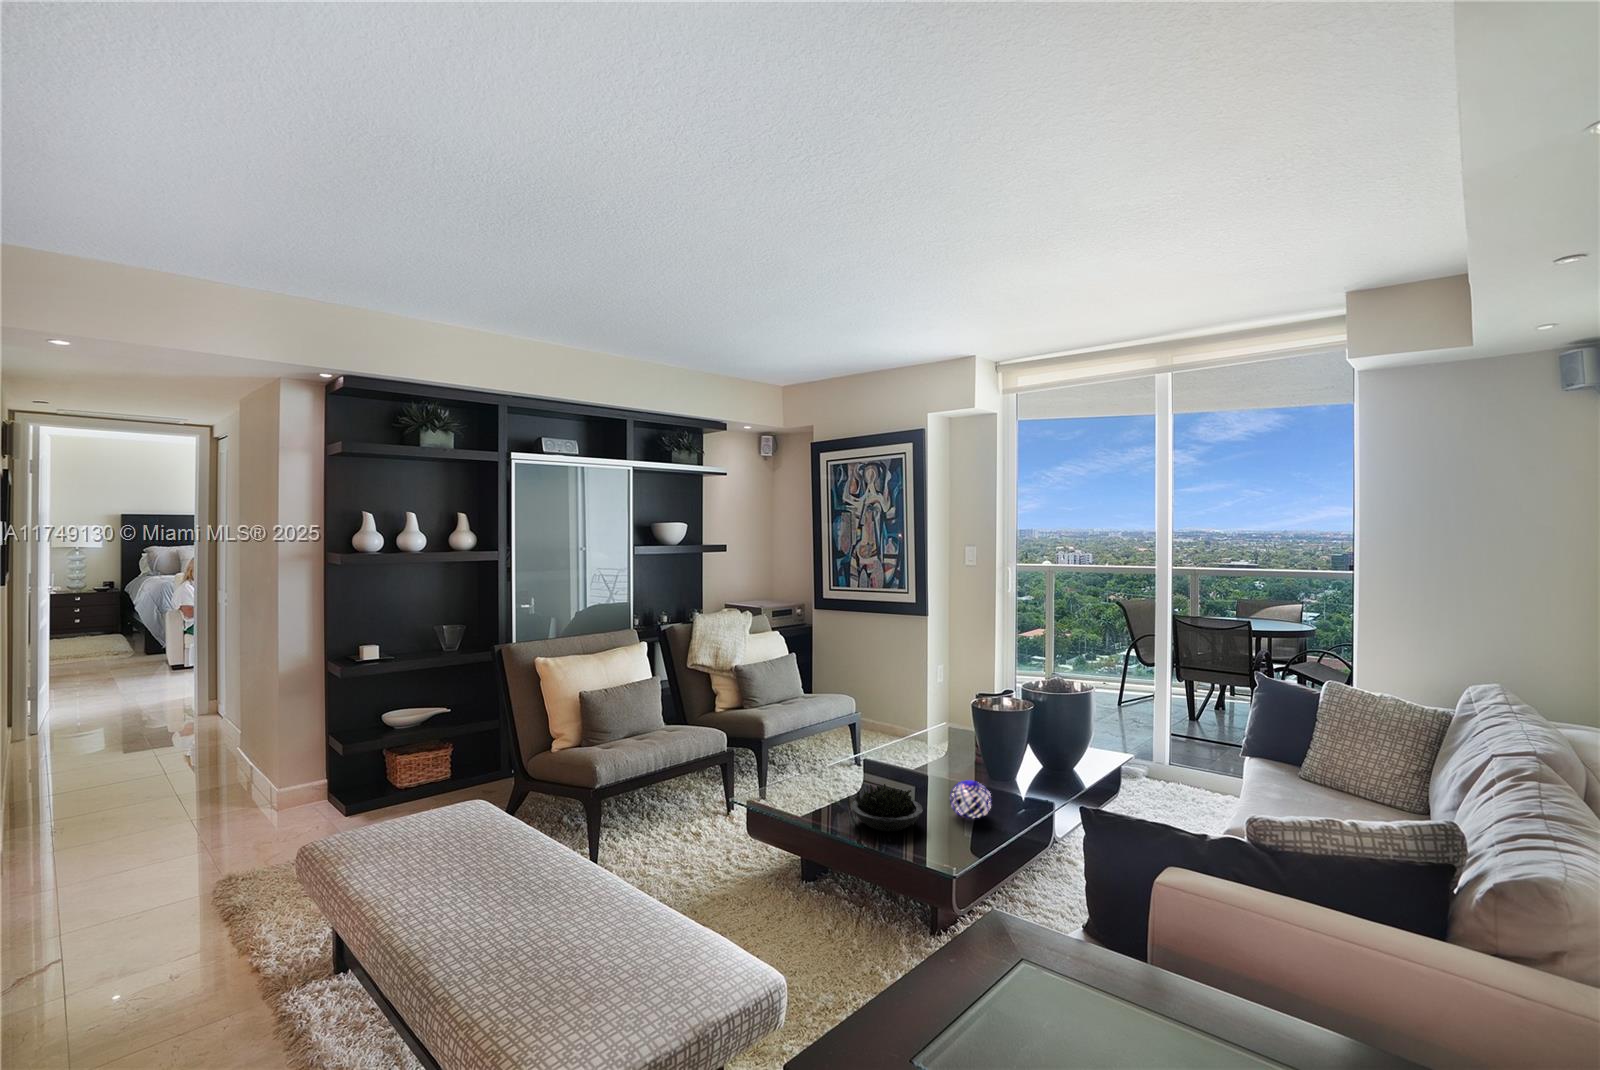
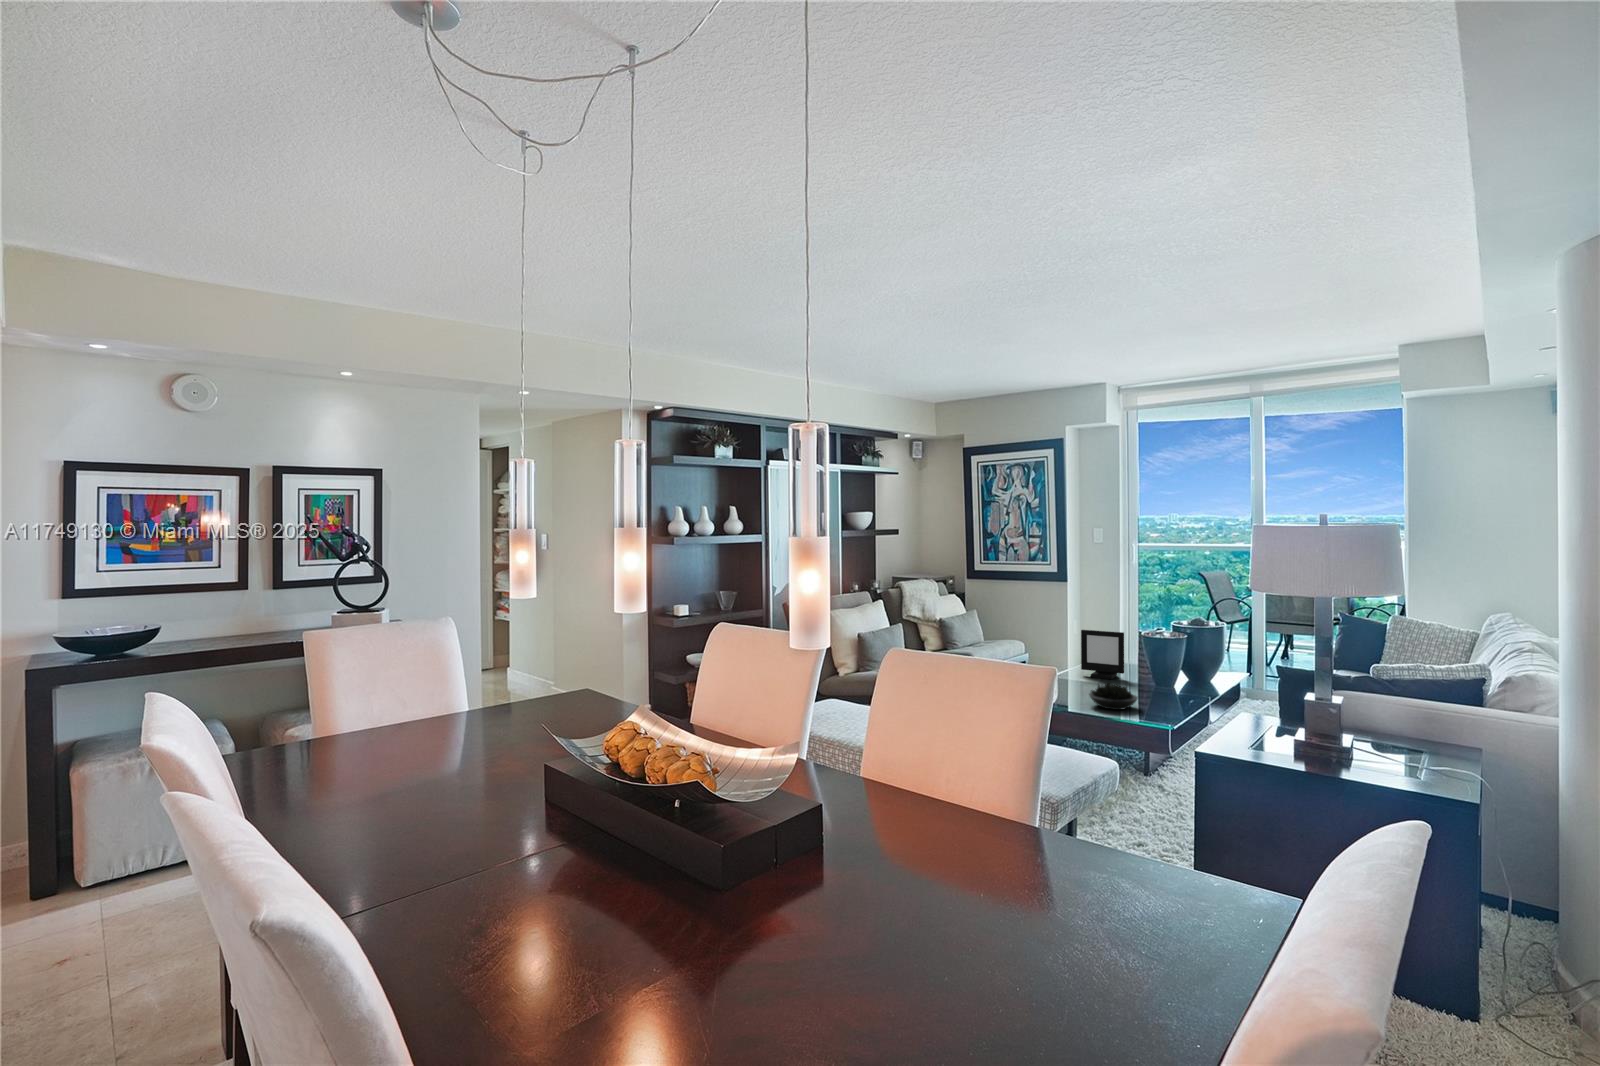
picture frame: none [896,689,951,763] -> present [1081,630,1124,679]
decorative orb: present [950,780,991,818] -> none [1148,680,1178,704]

